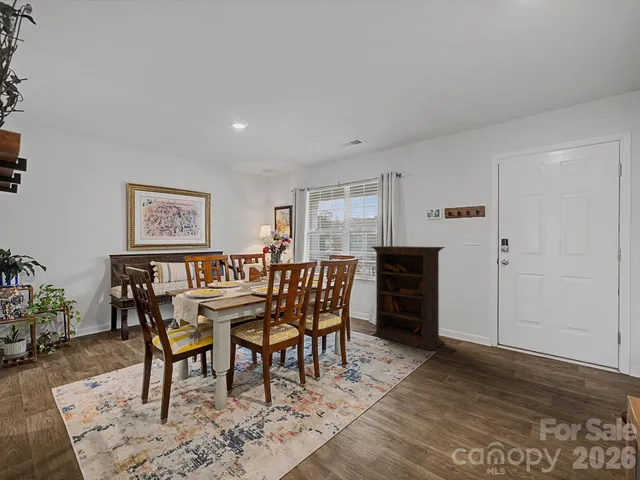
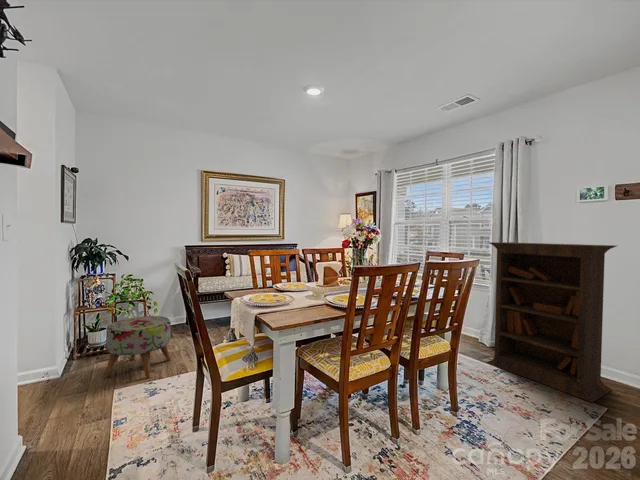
ottoman: none [38,321,105,380] -> present [104,316,171,378]

